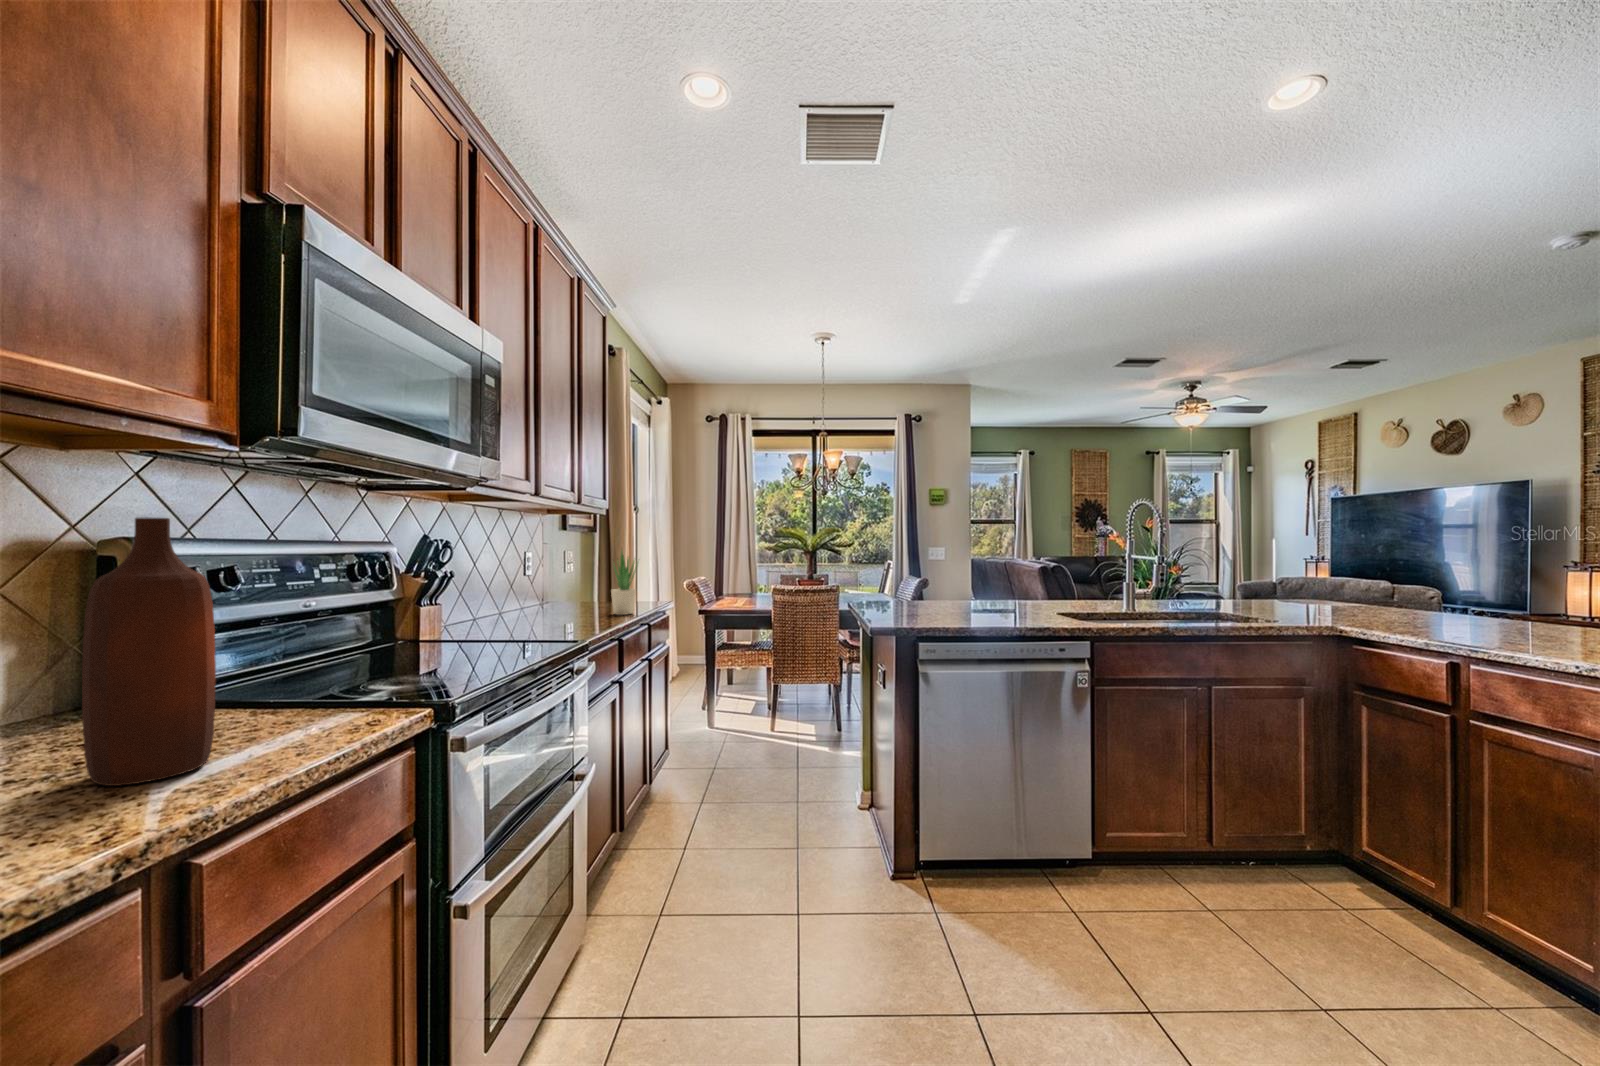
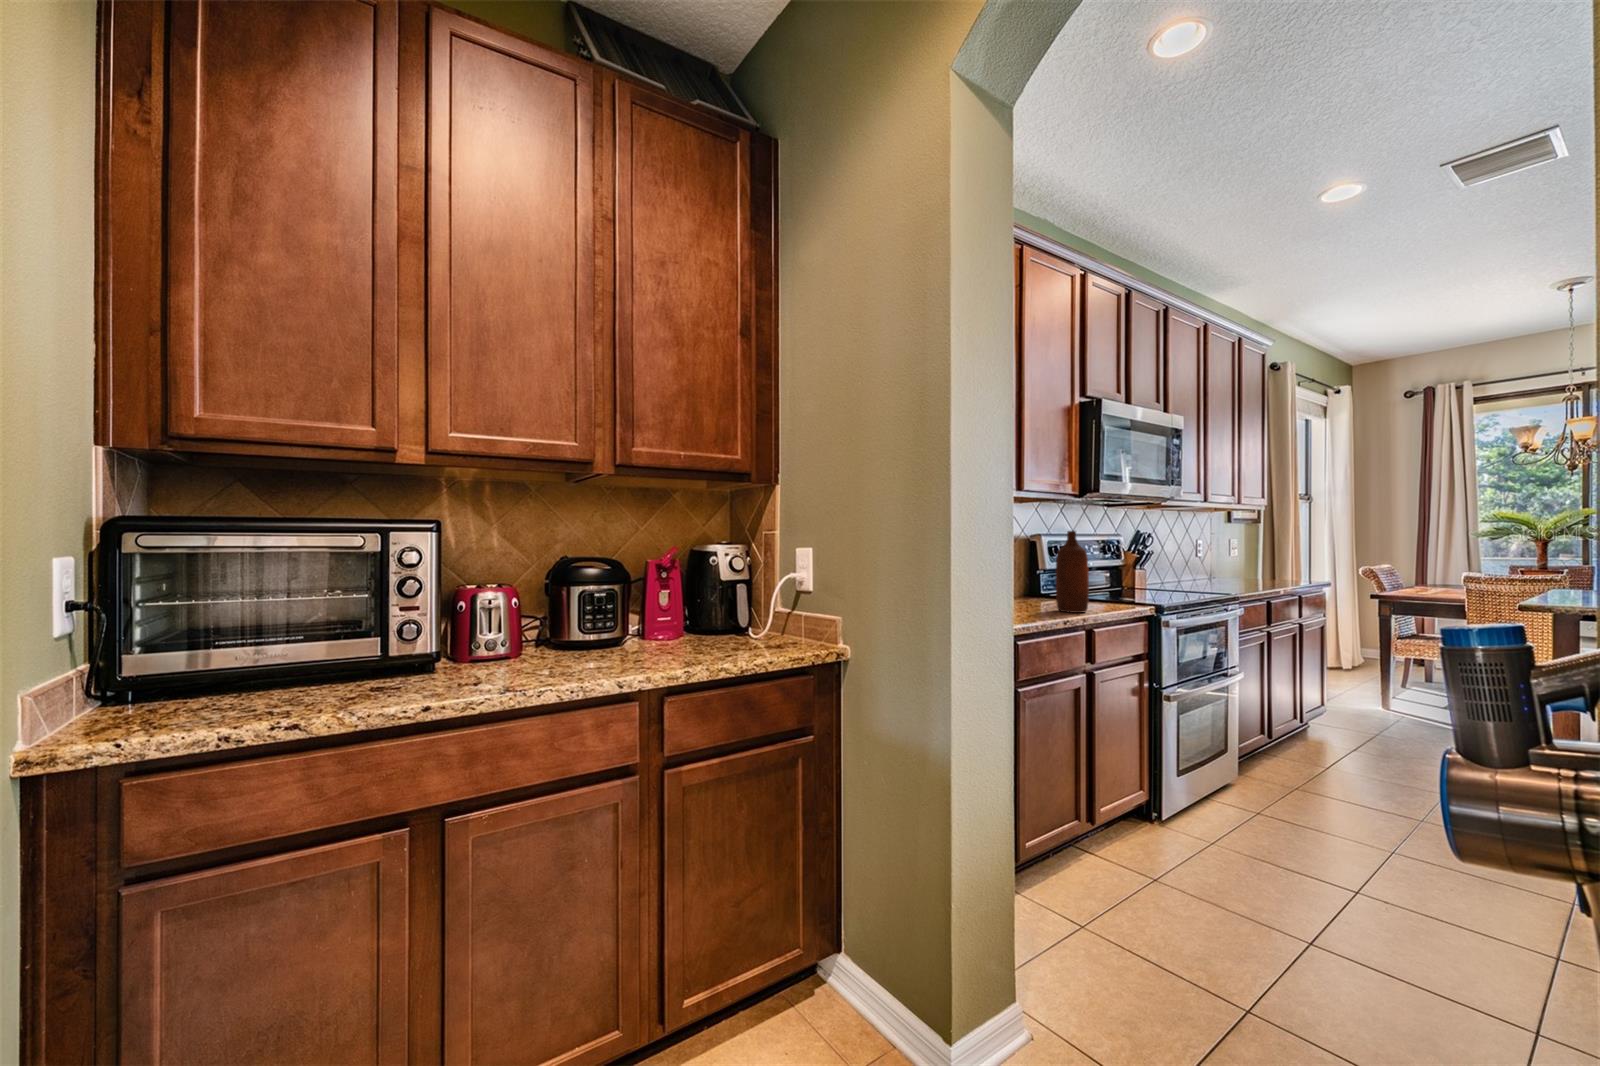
potted plant: present [611,550,637,615] -> none [1265,537,1291,587]

